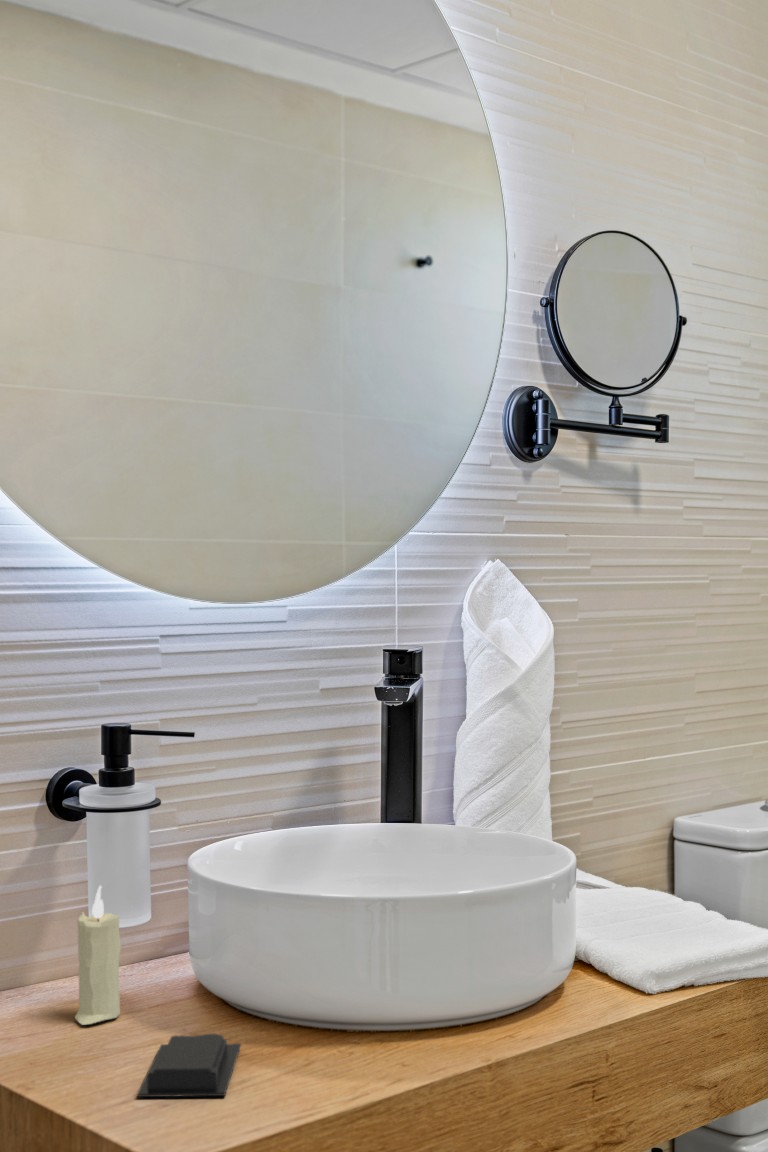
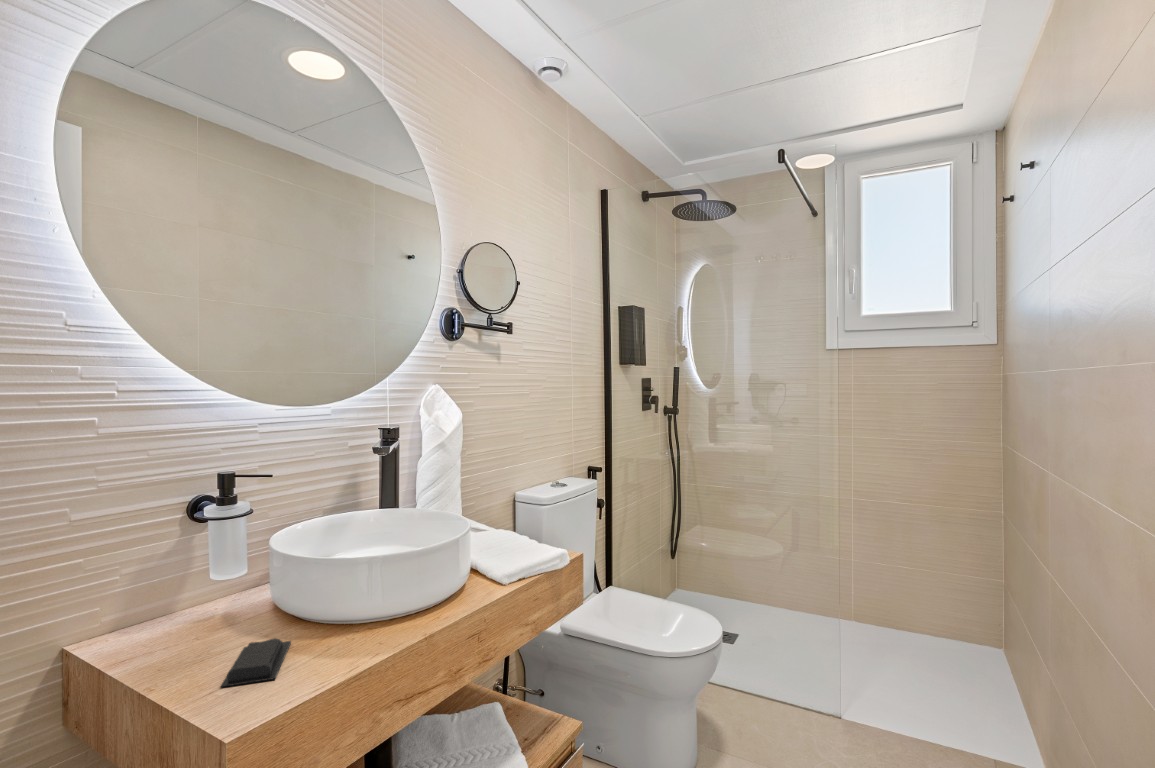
candle: present [75,886,121,1025] -> none [196,561,226,638]

